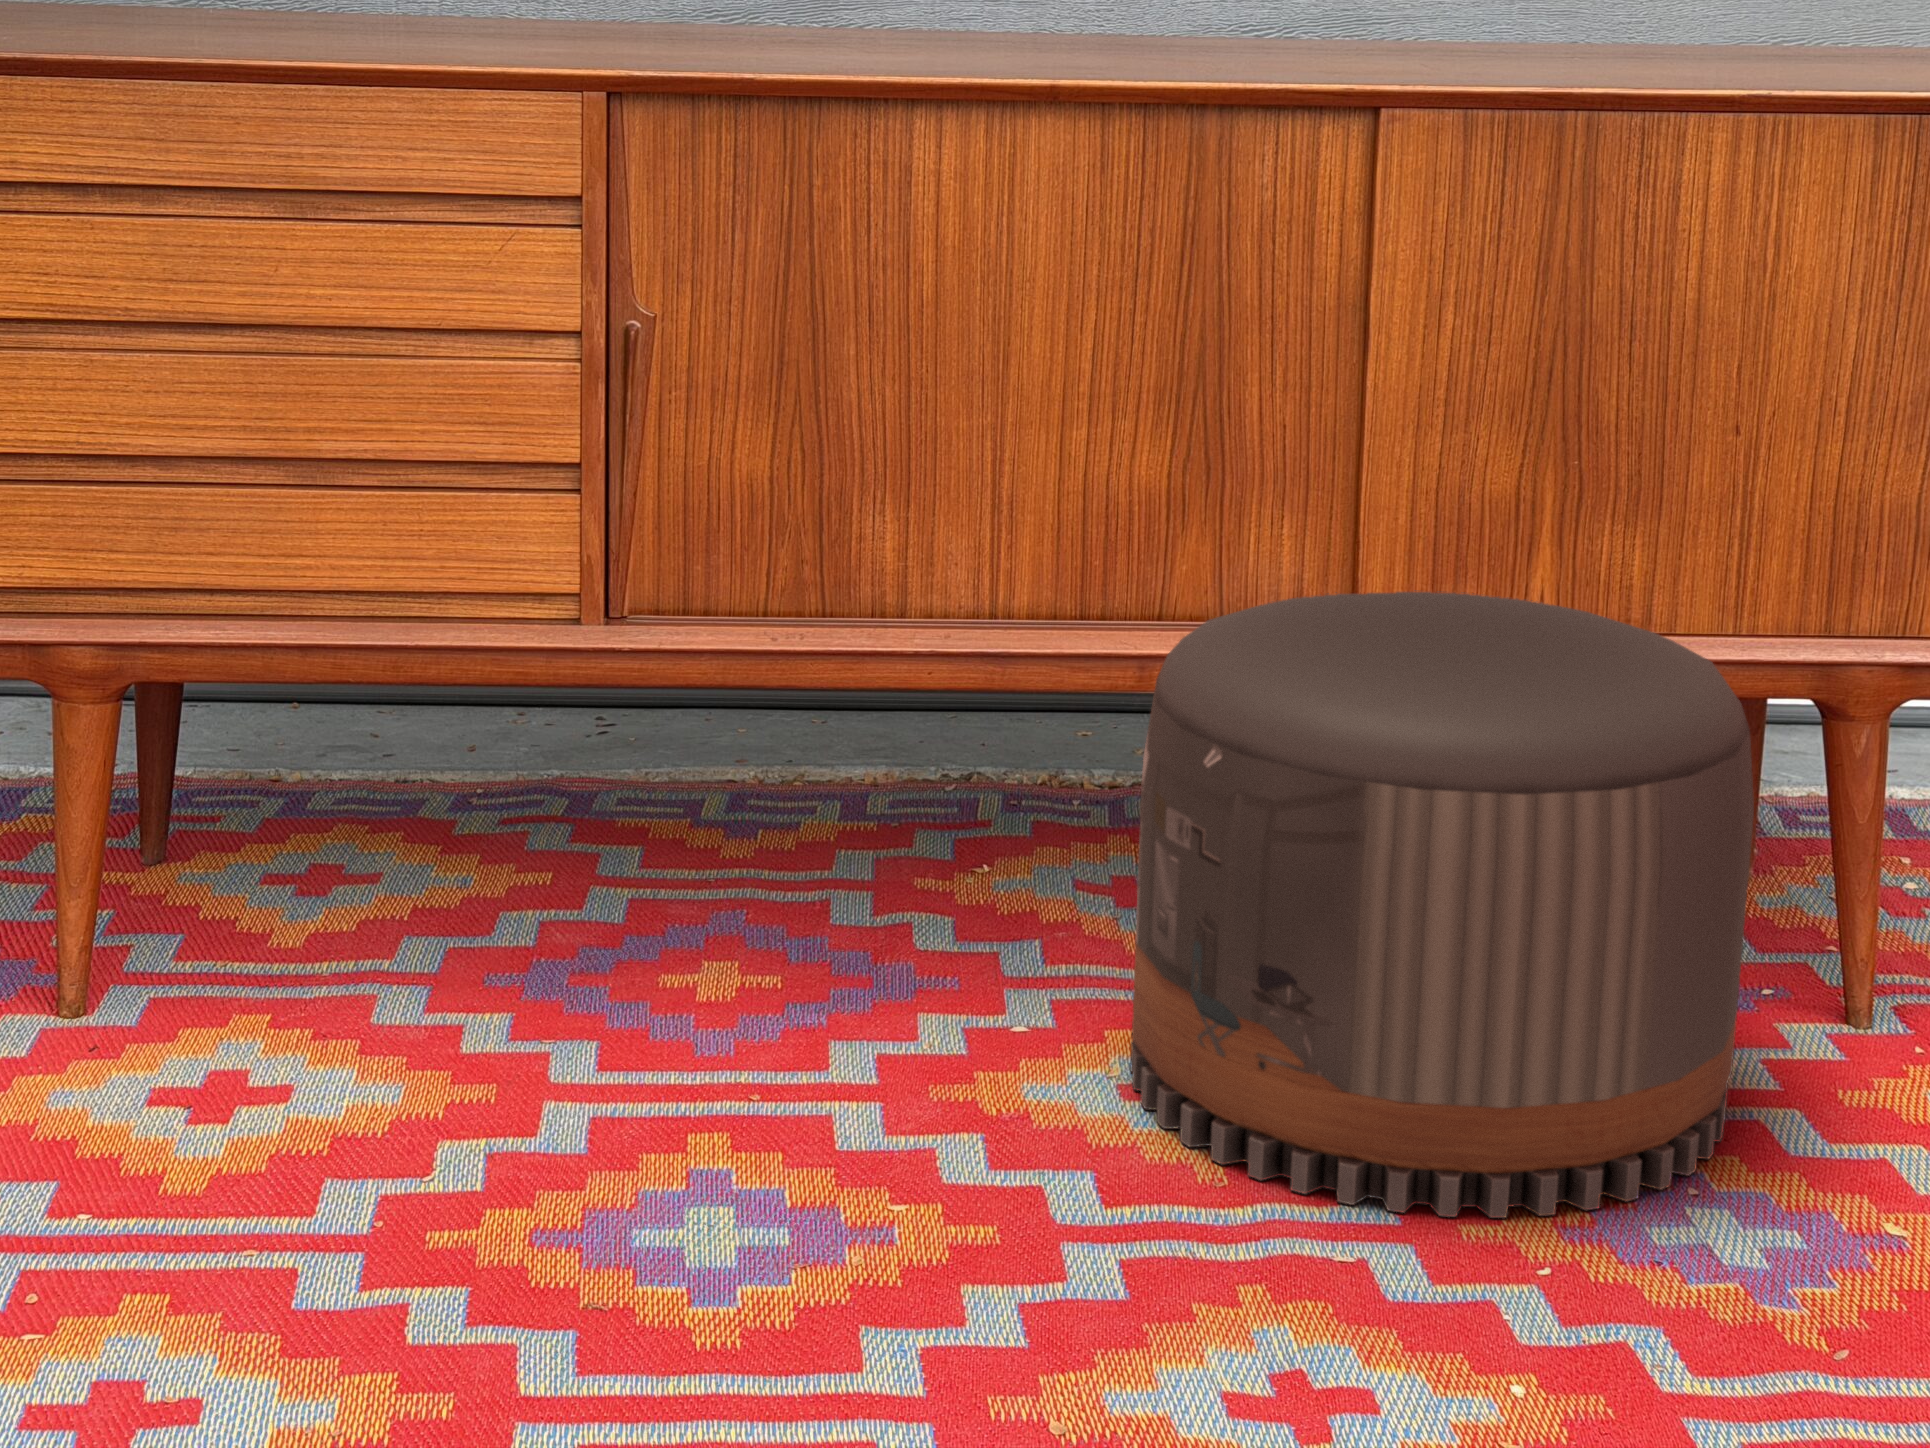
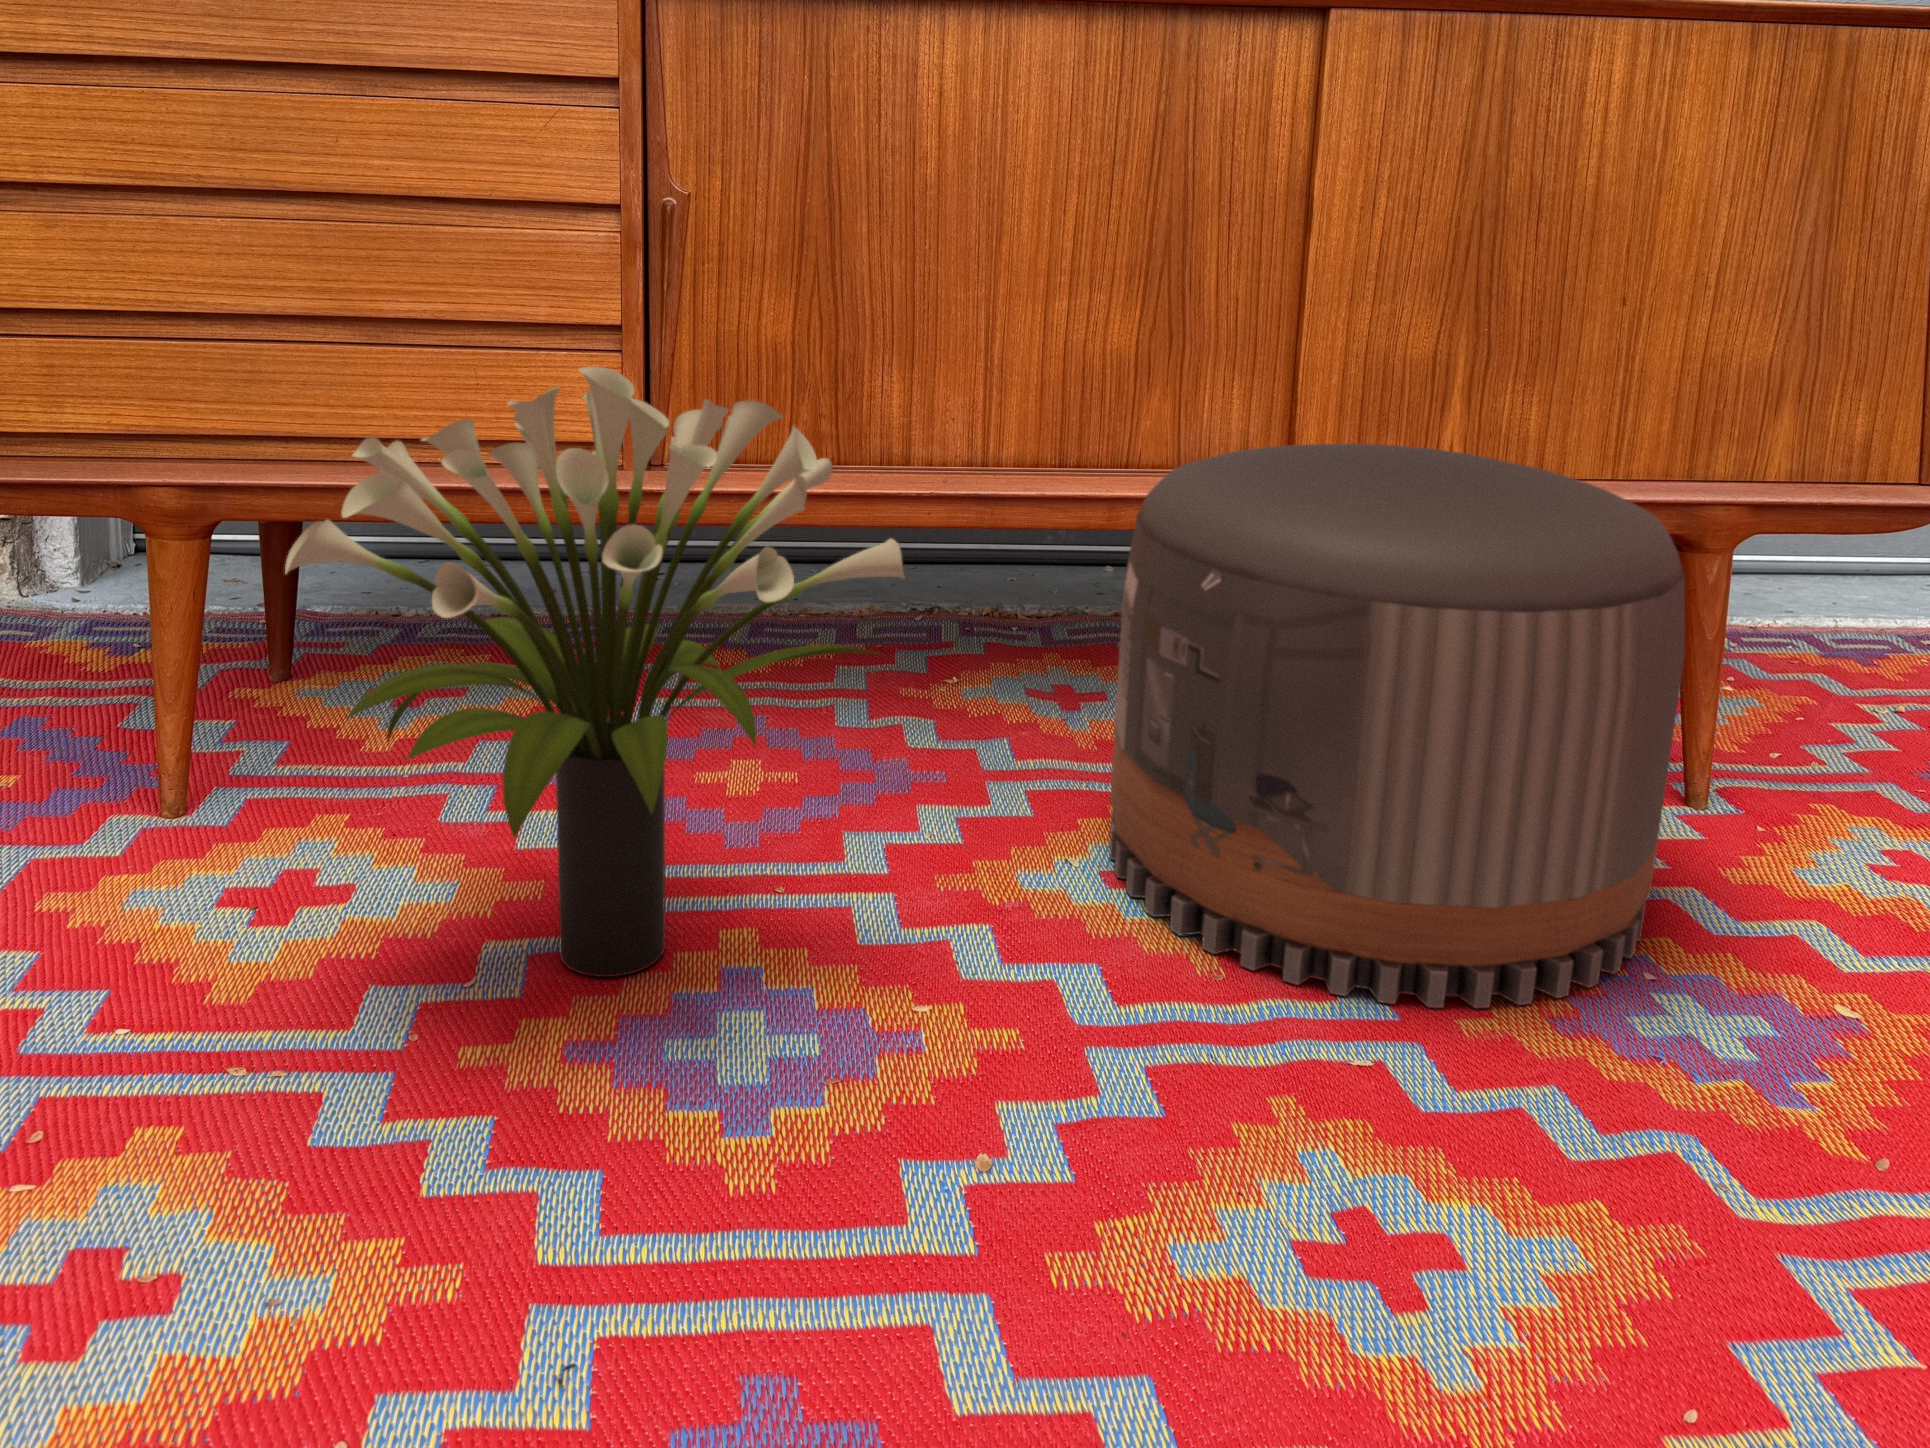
potted plant: none [257,536,878,1175] -> present [285,366,905,977]

